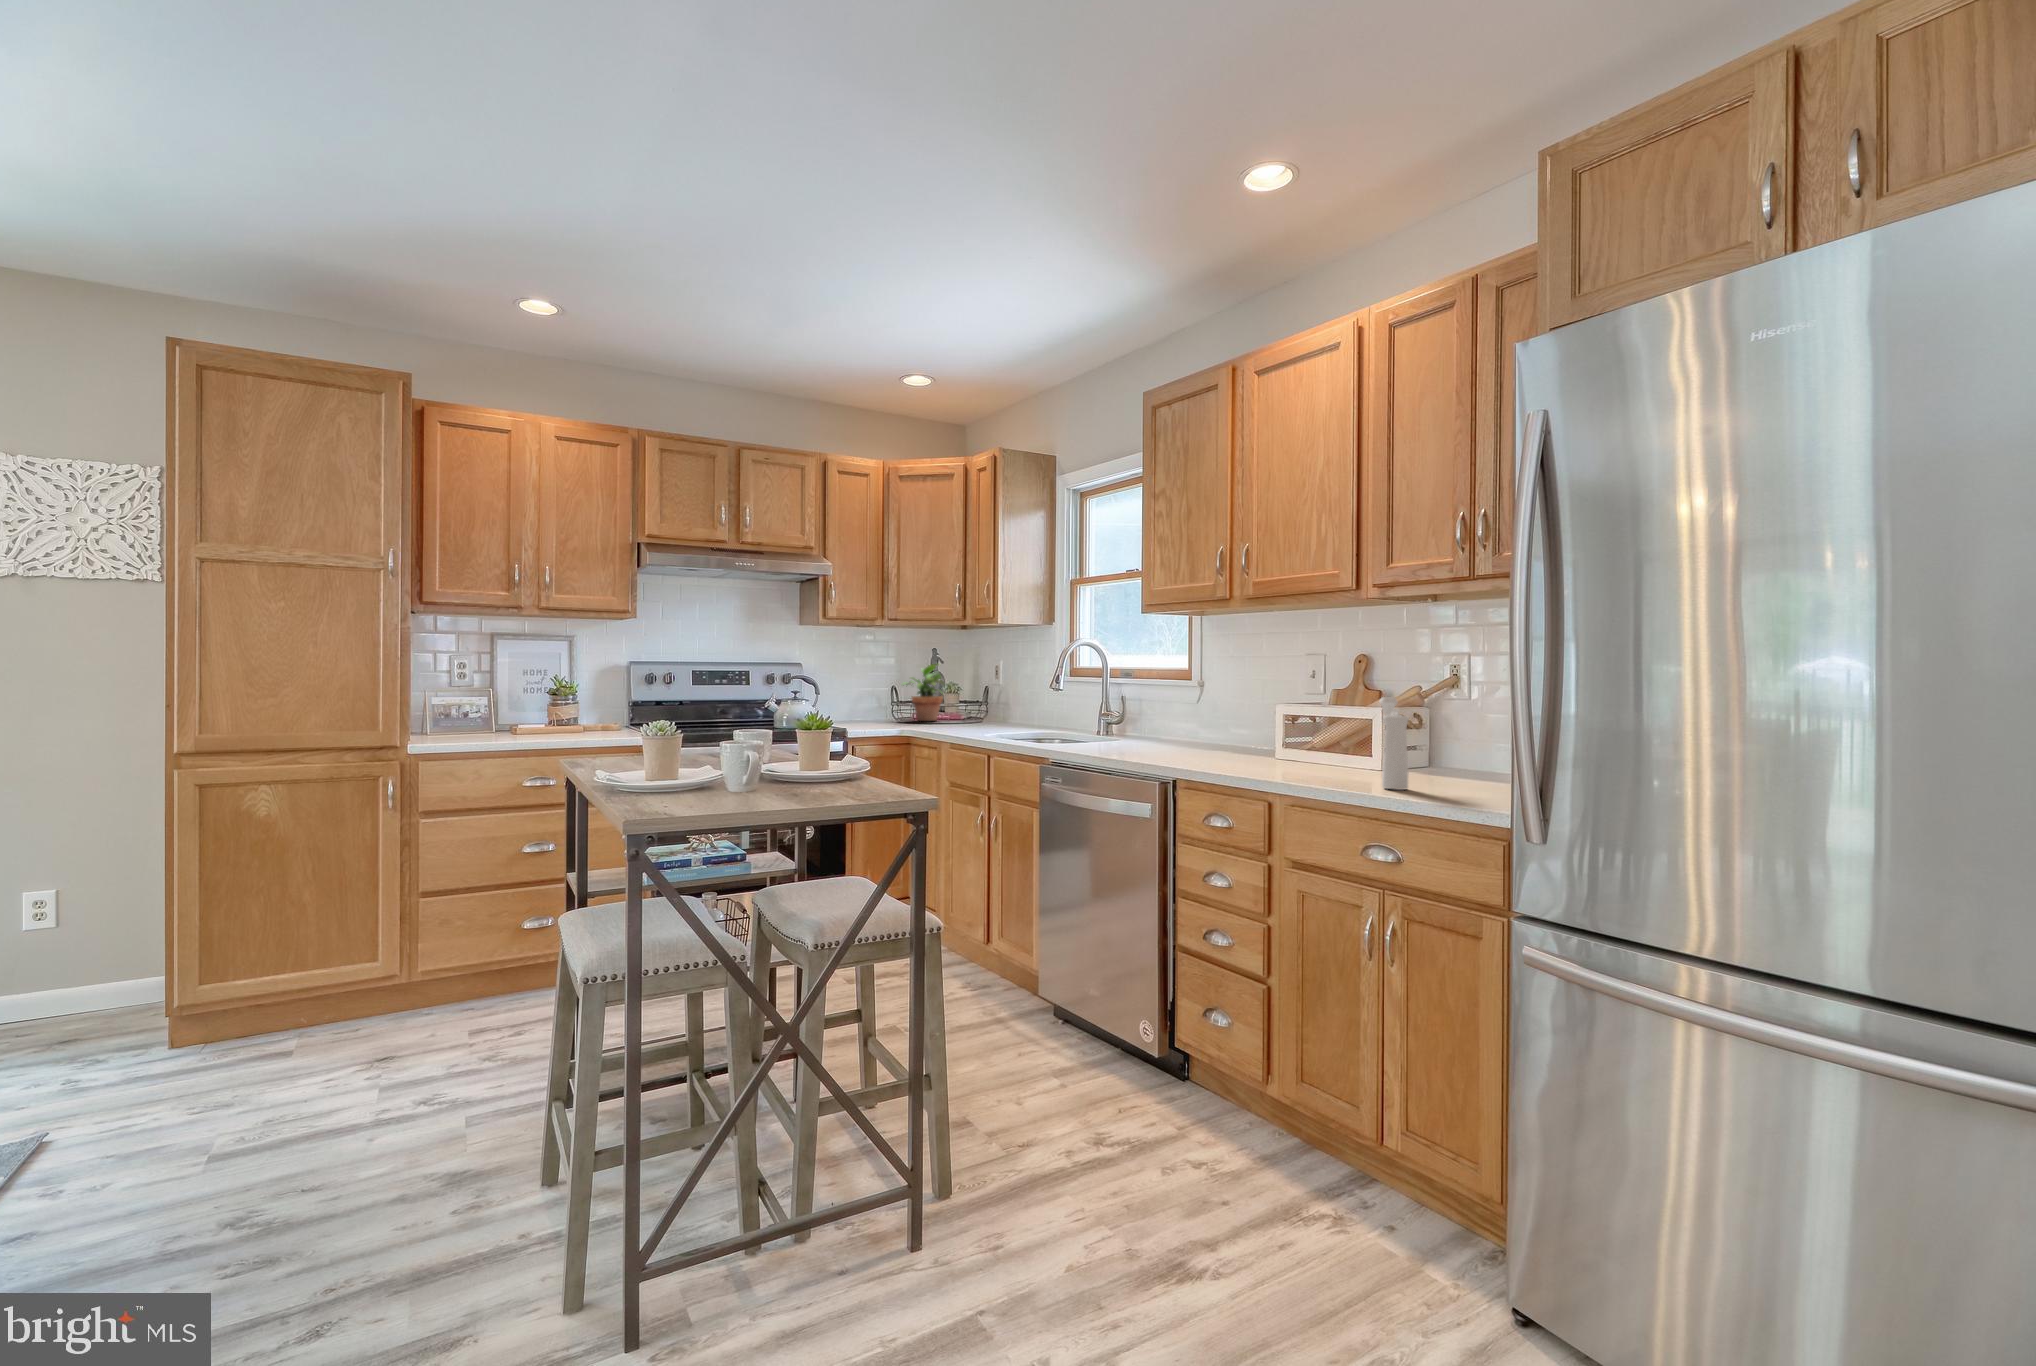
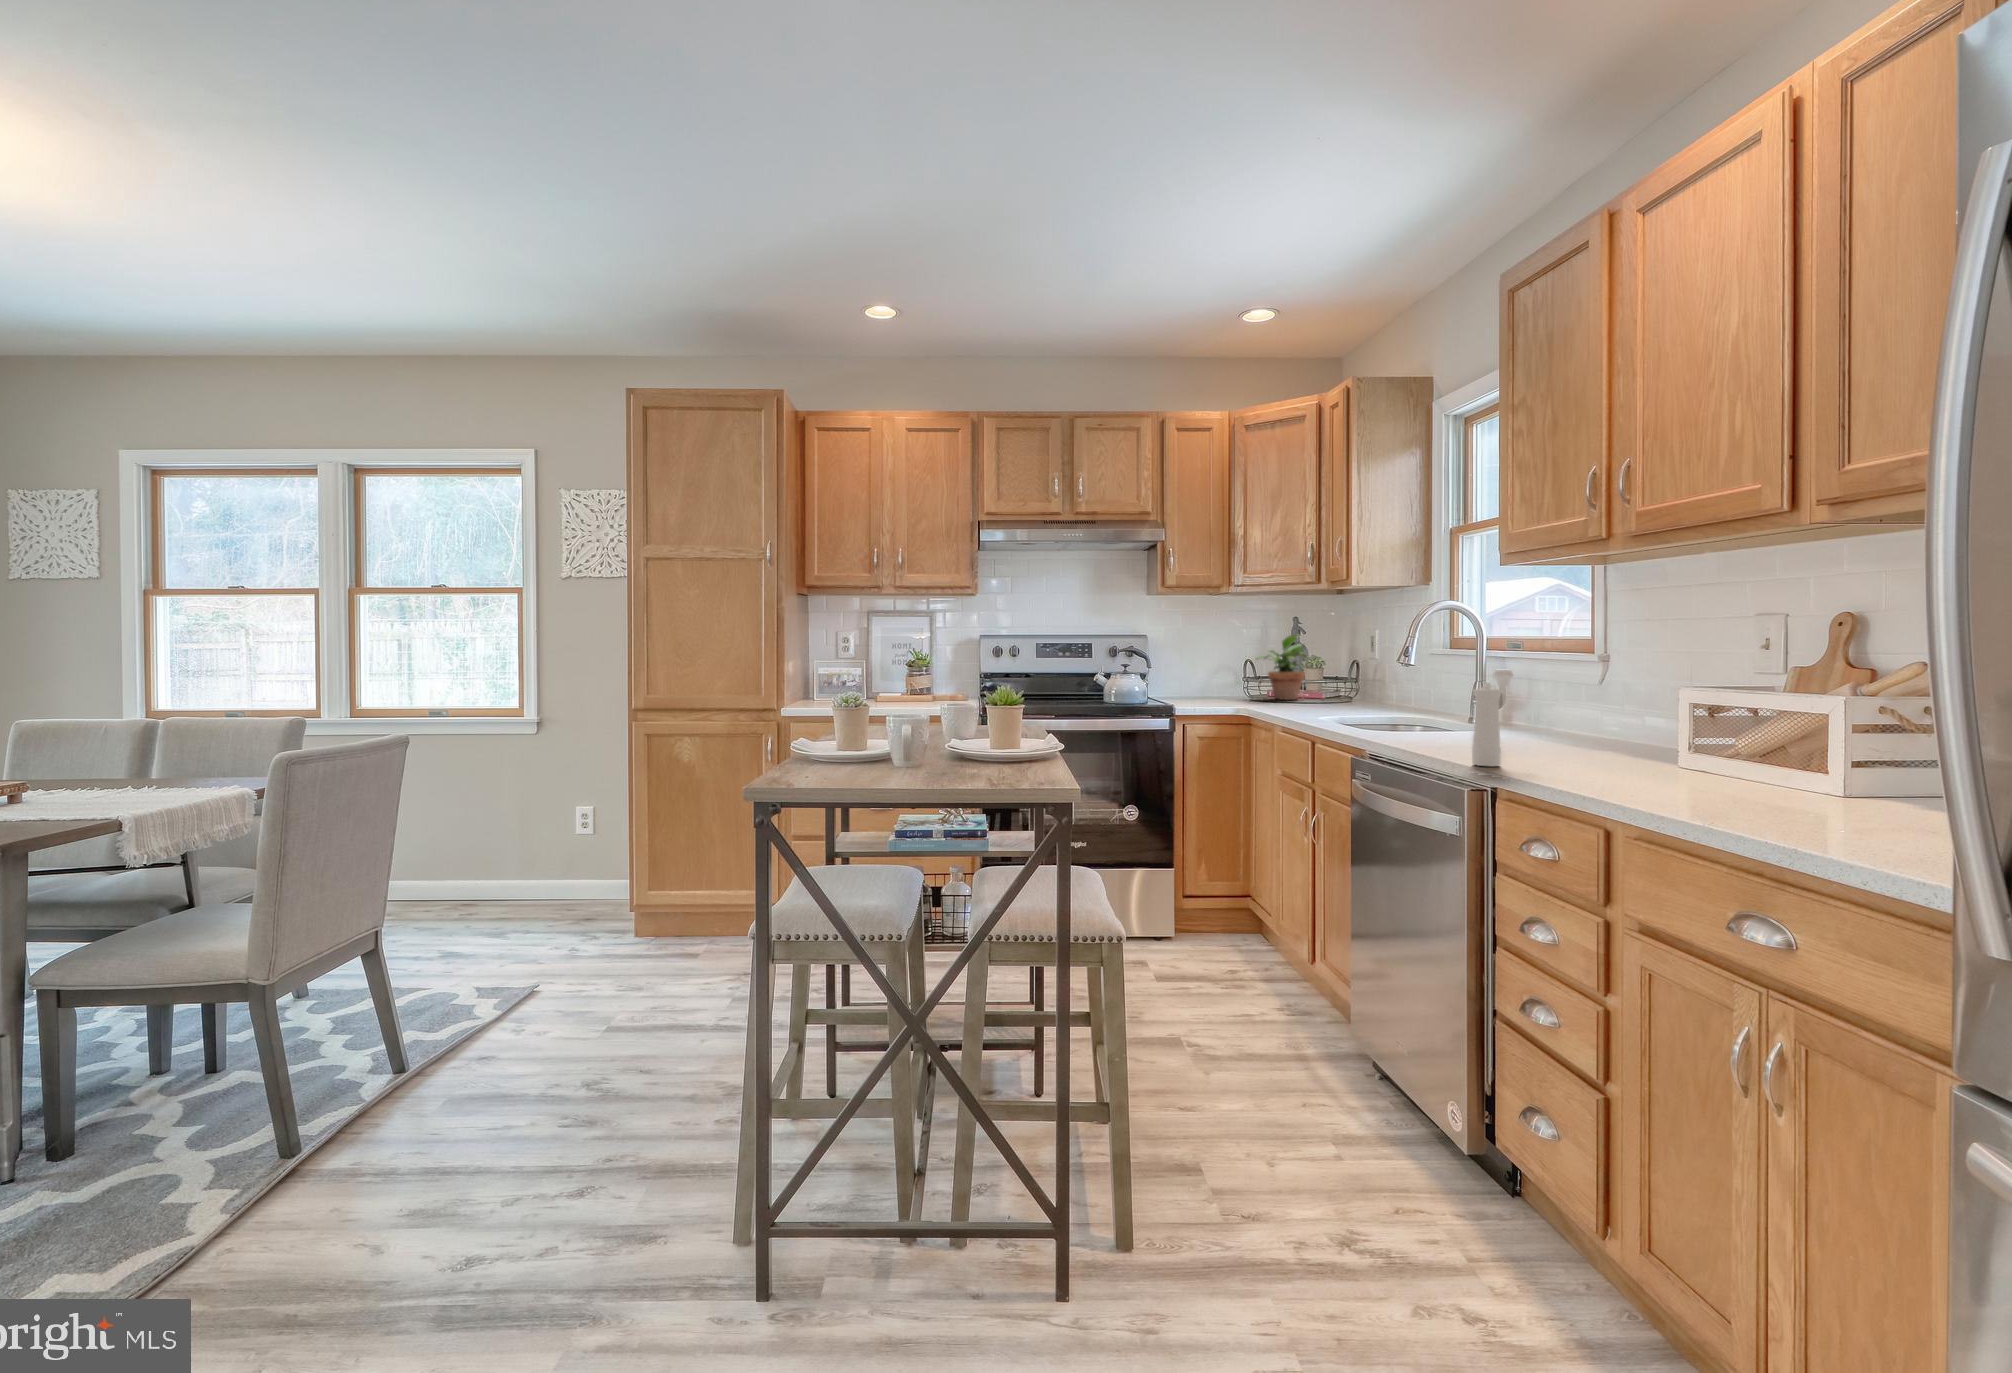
pepper mill: present [1379,697,1409,790] -> present [1472,670,1513,766]

